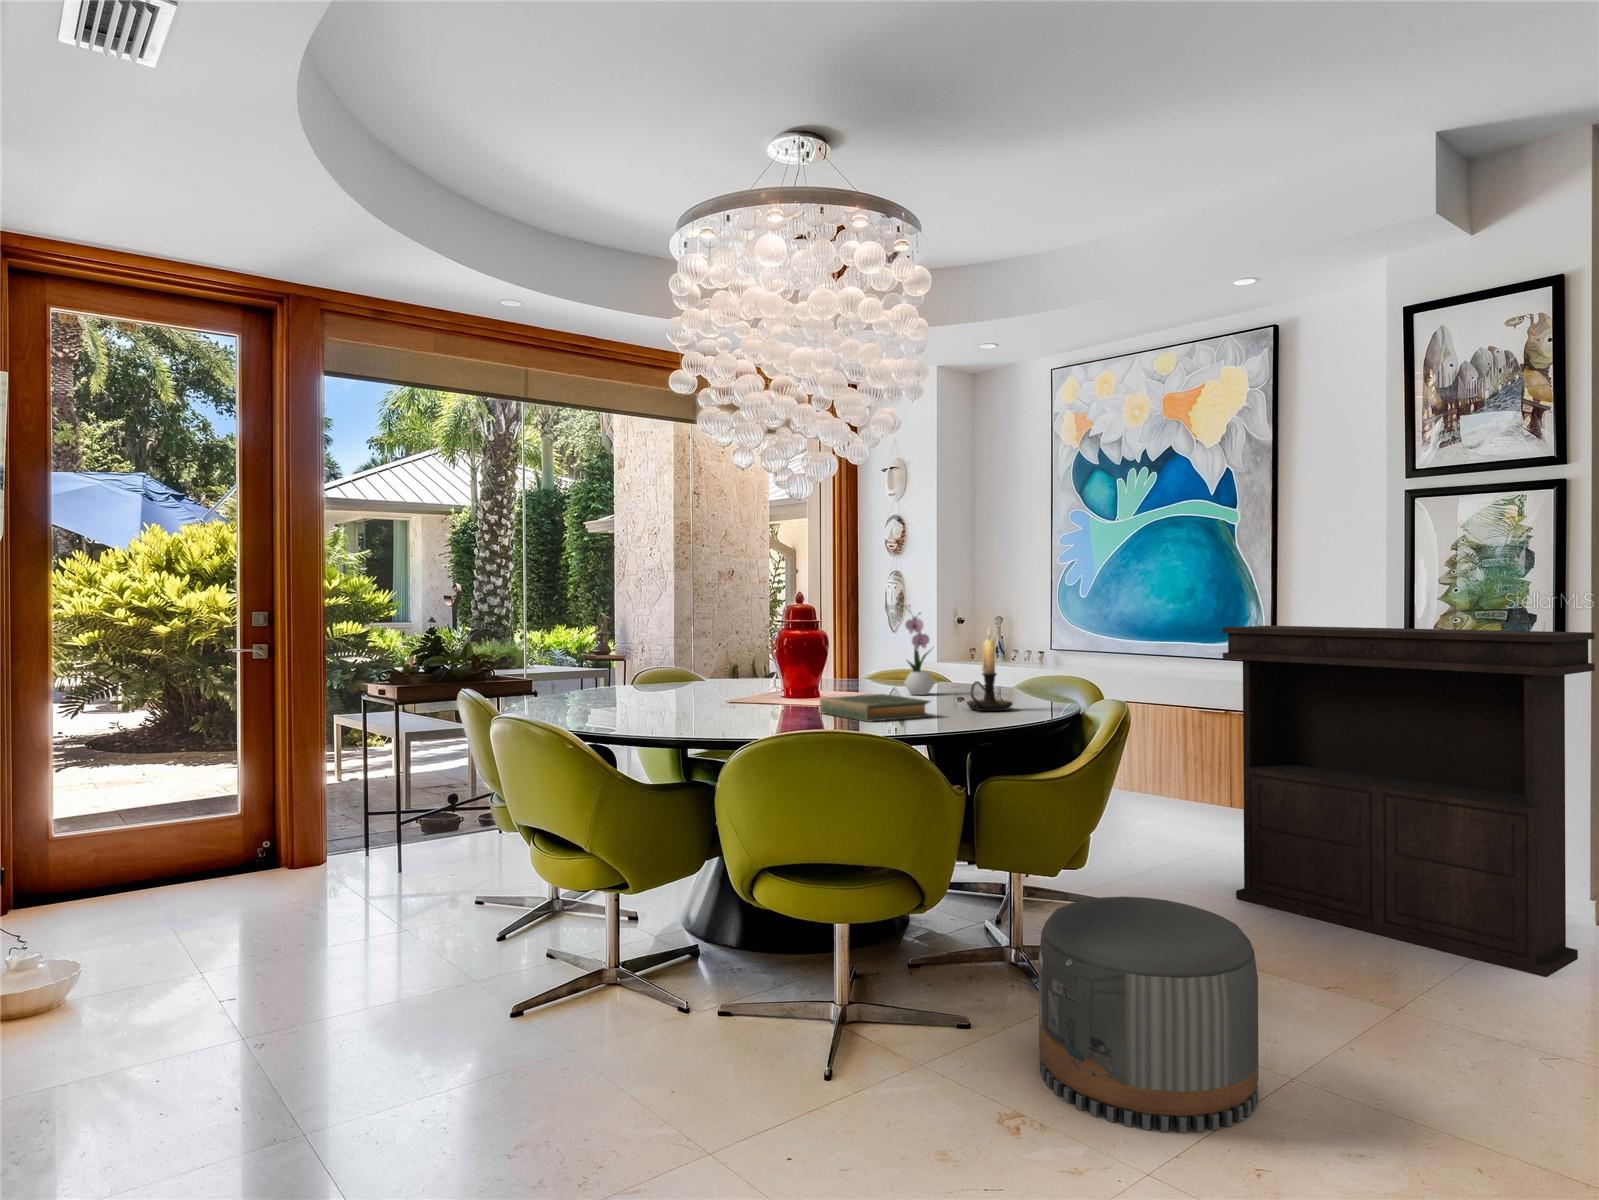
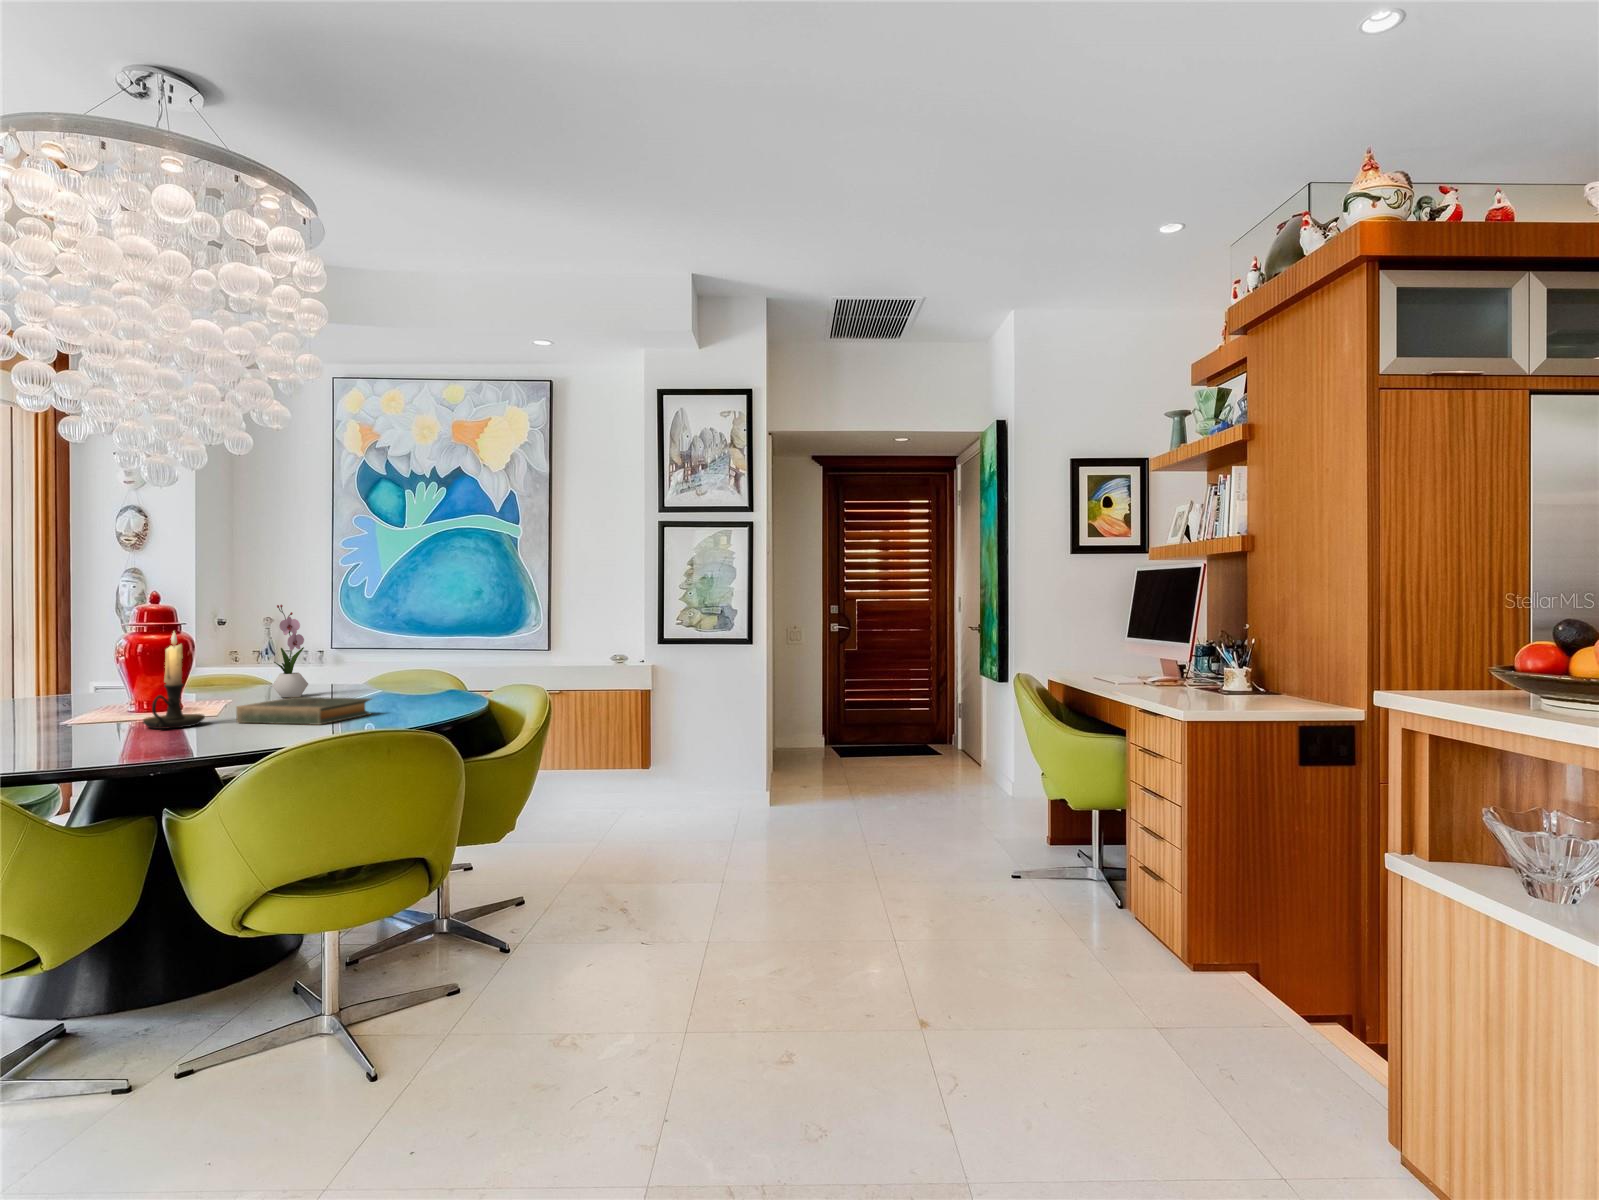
console table: present [1222,626,1595,977] -> none [552,620,784,842]
candle holder: present [967,627,1013,711] -> present [143,632,205,729]
pouf: present [1039,896,1258,1133] -> none [537,836,705,1018]

